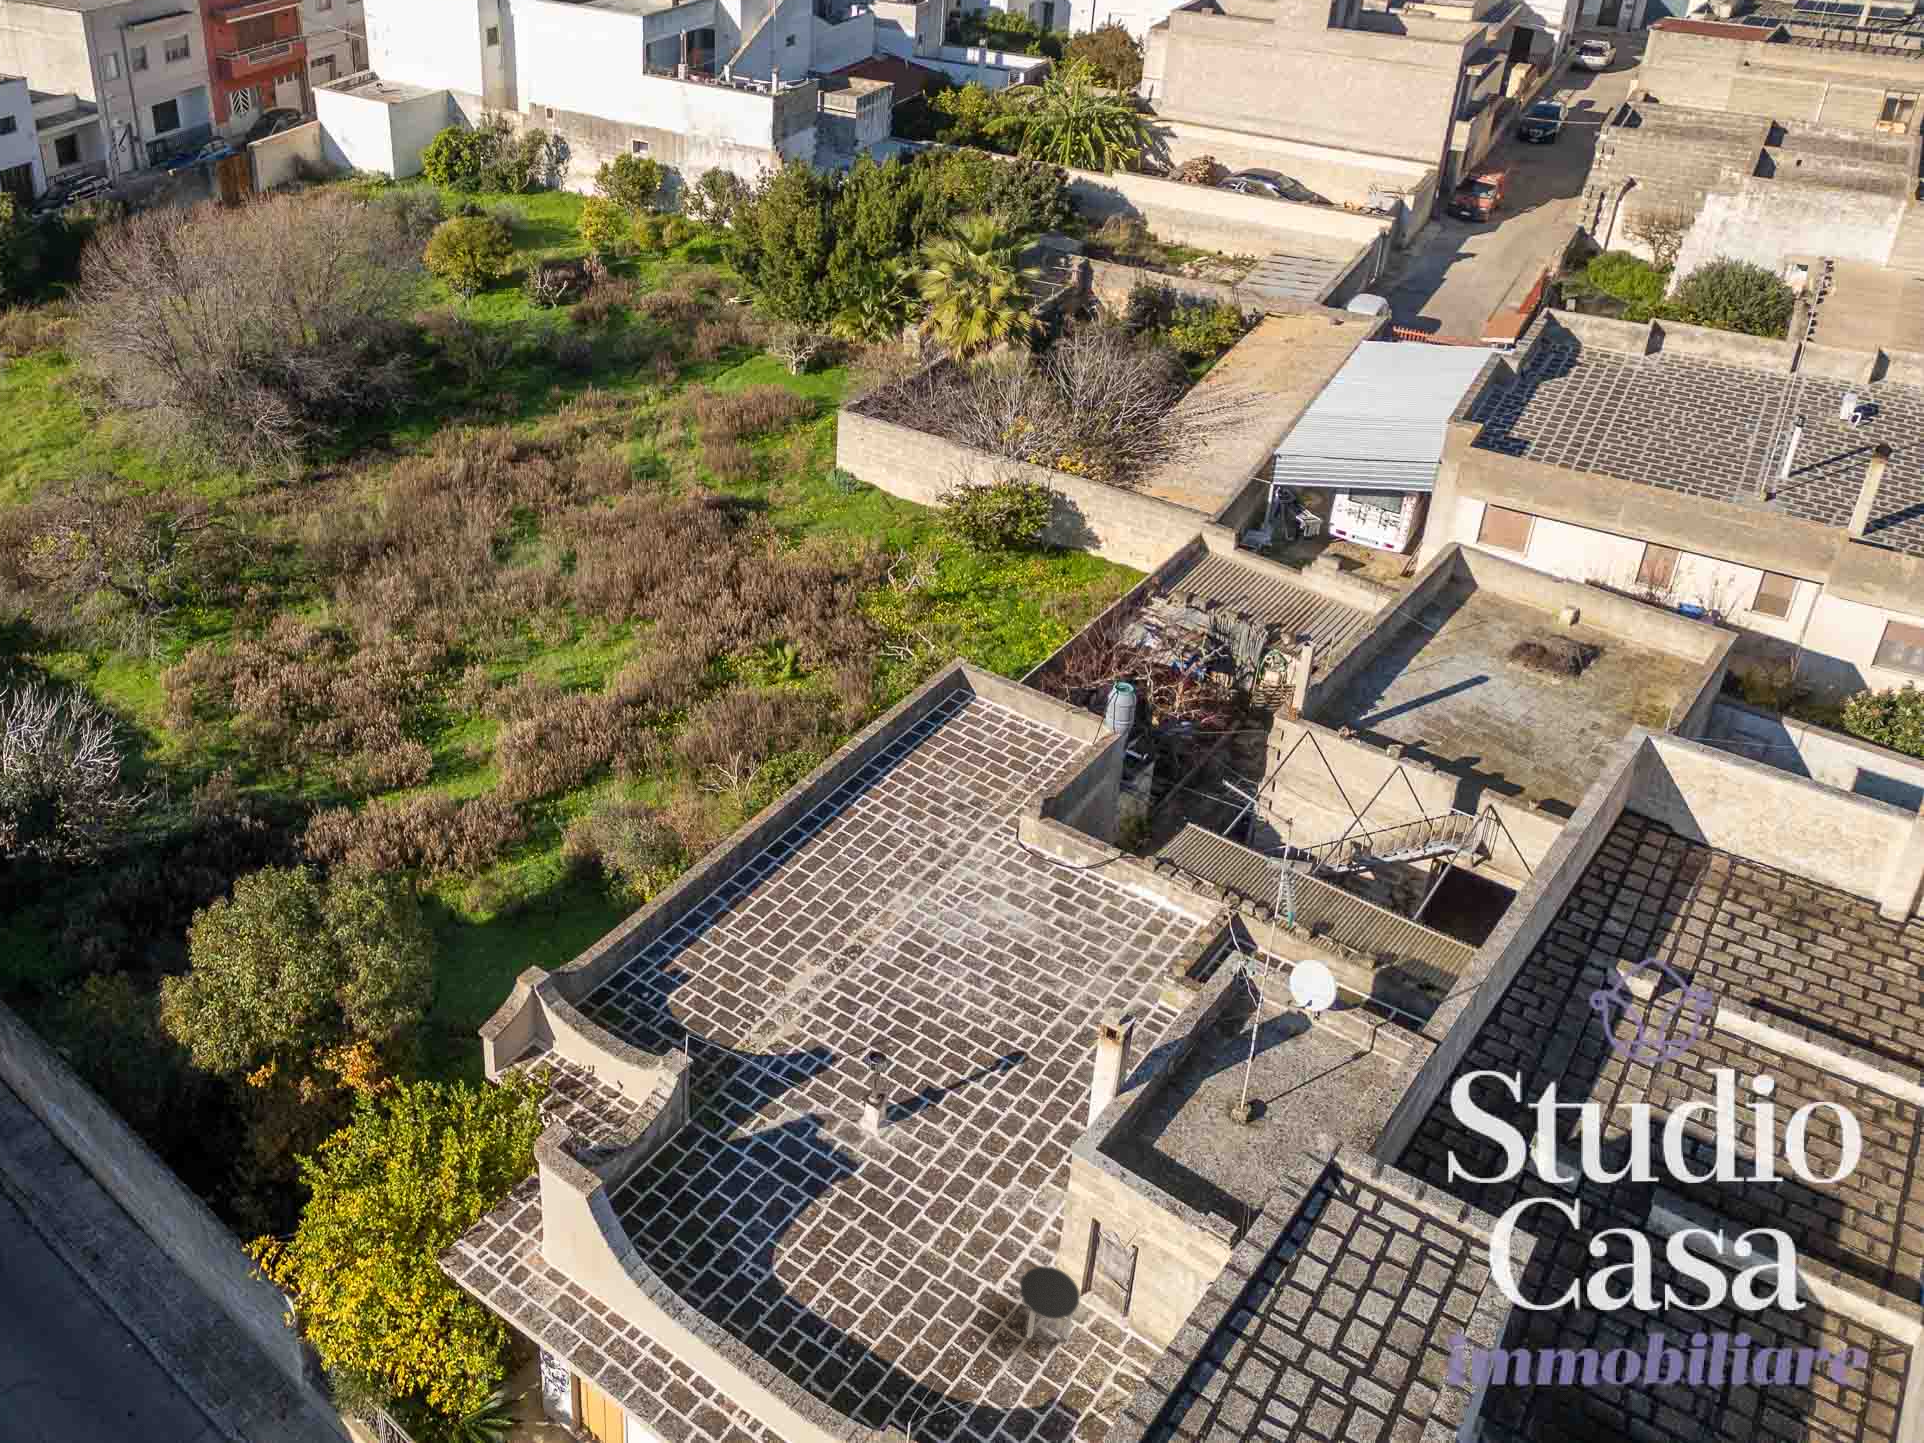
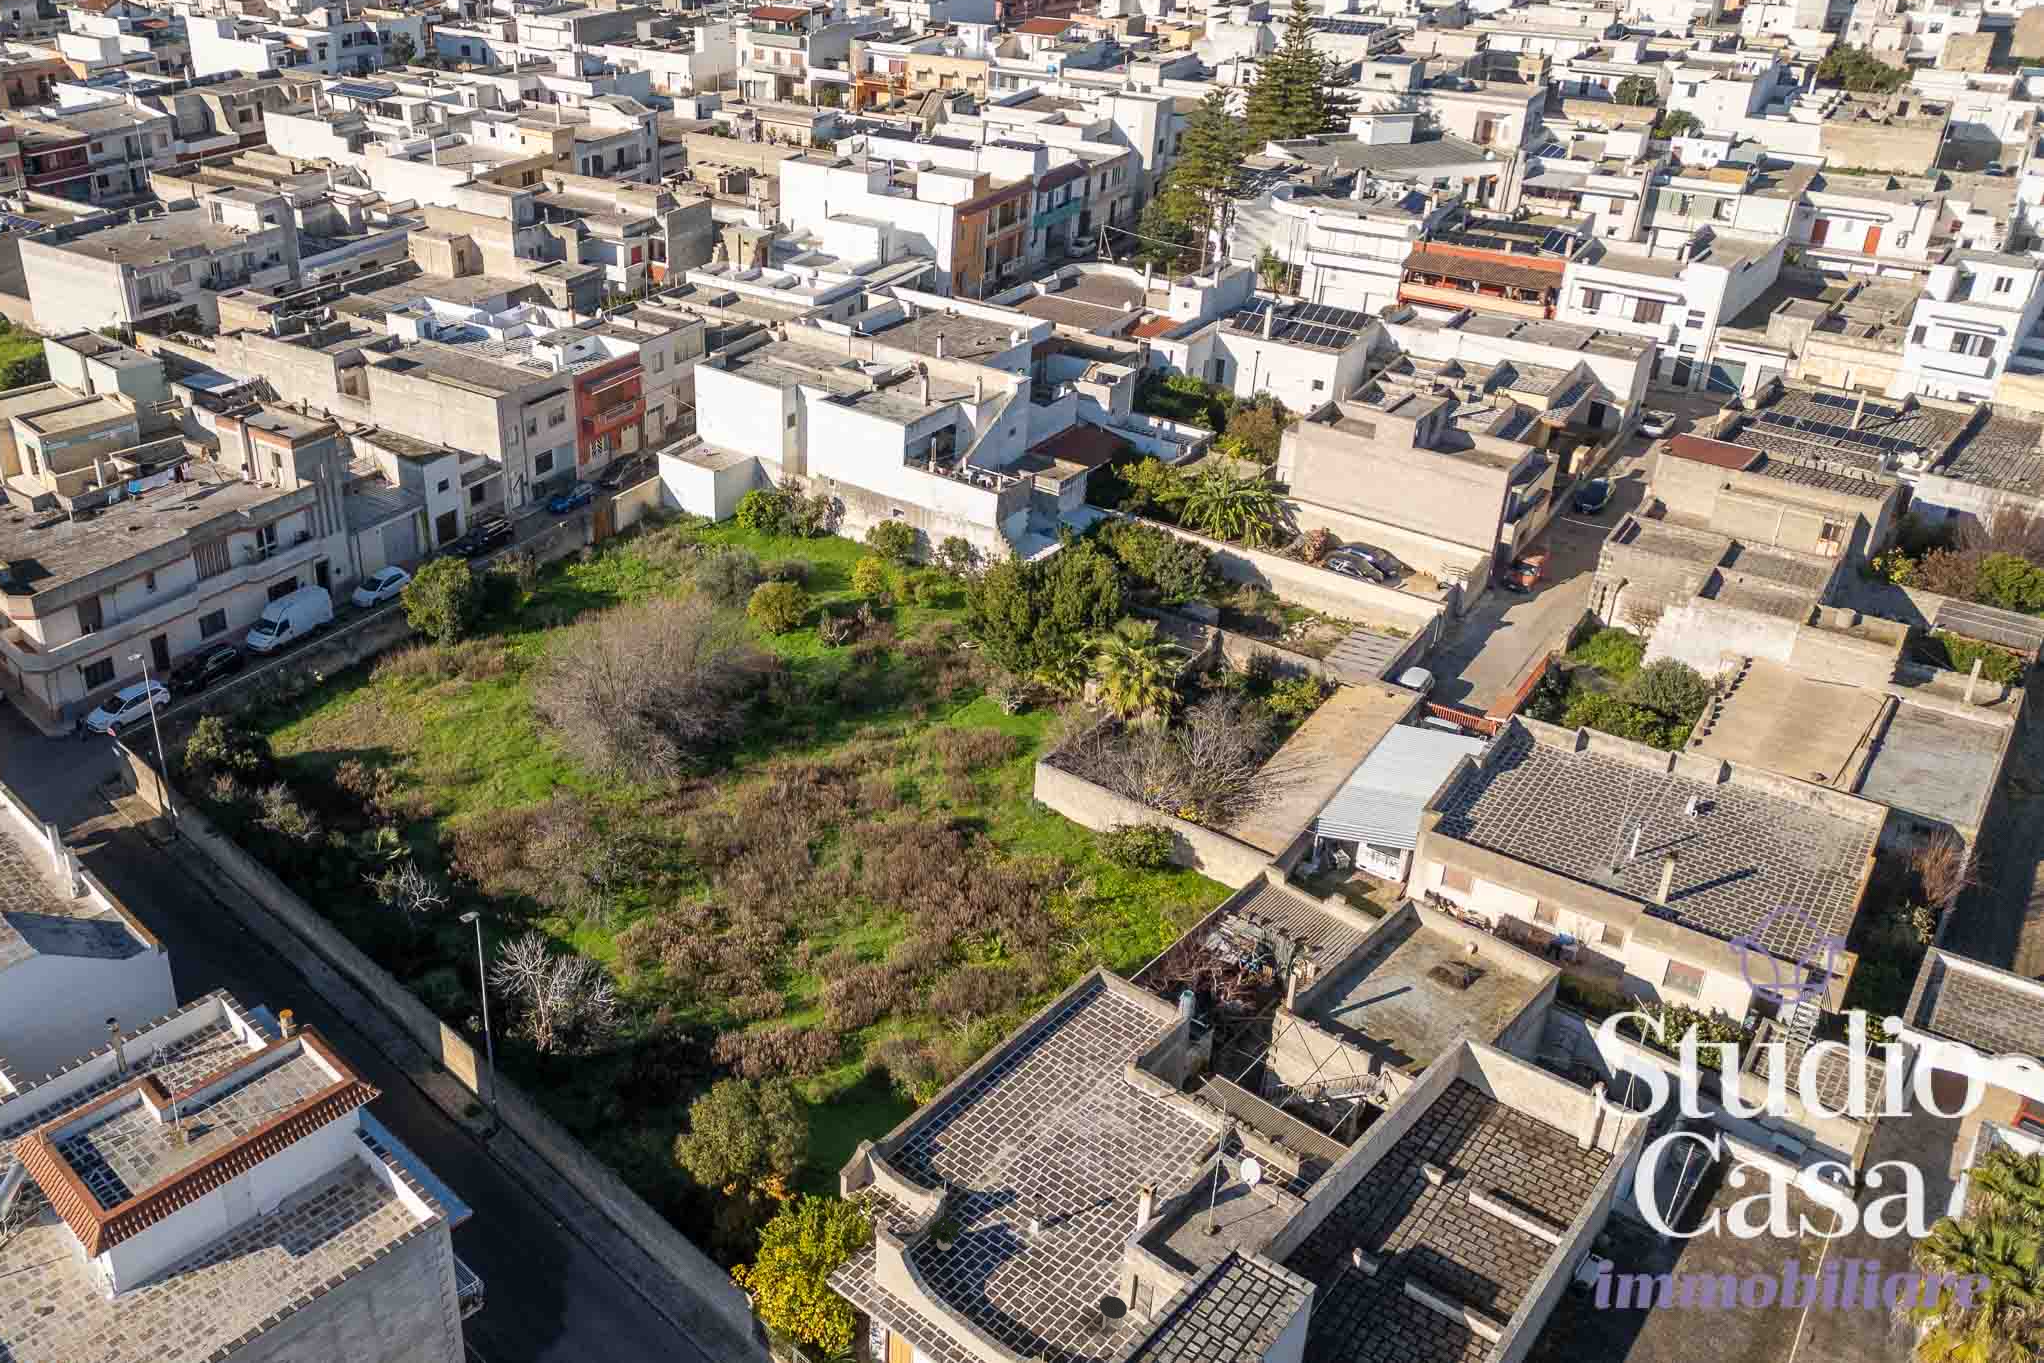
potted plant: none [651,1109,720,1180] -> present [928,1216,961,1251]

